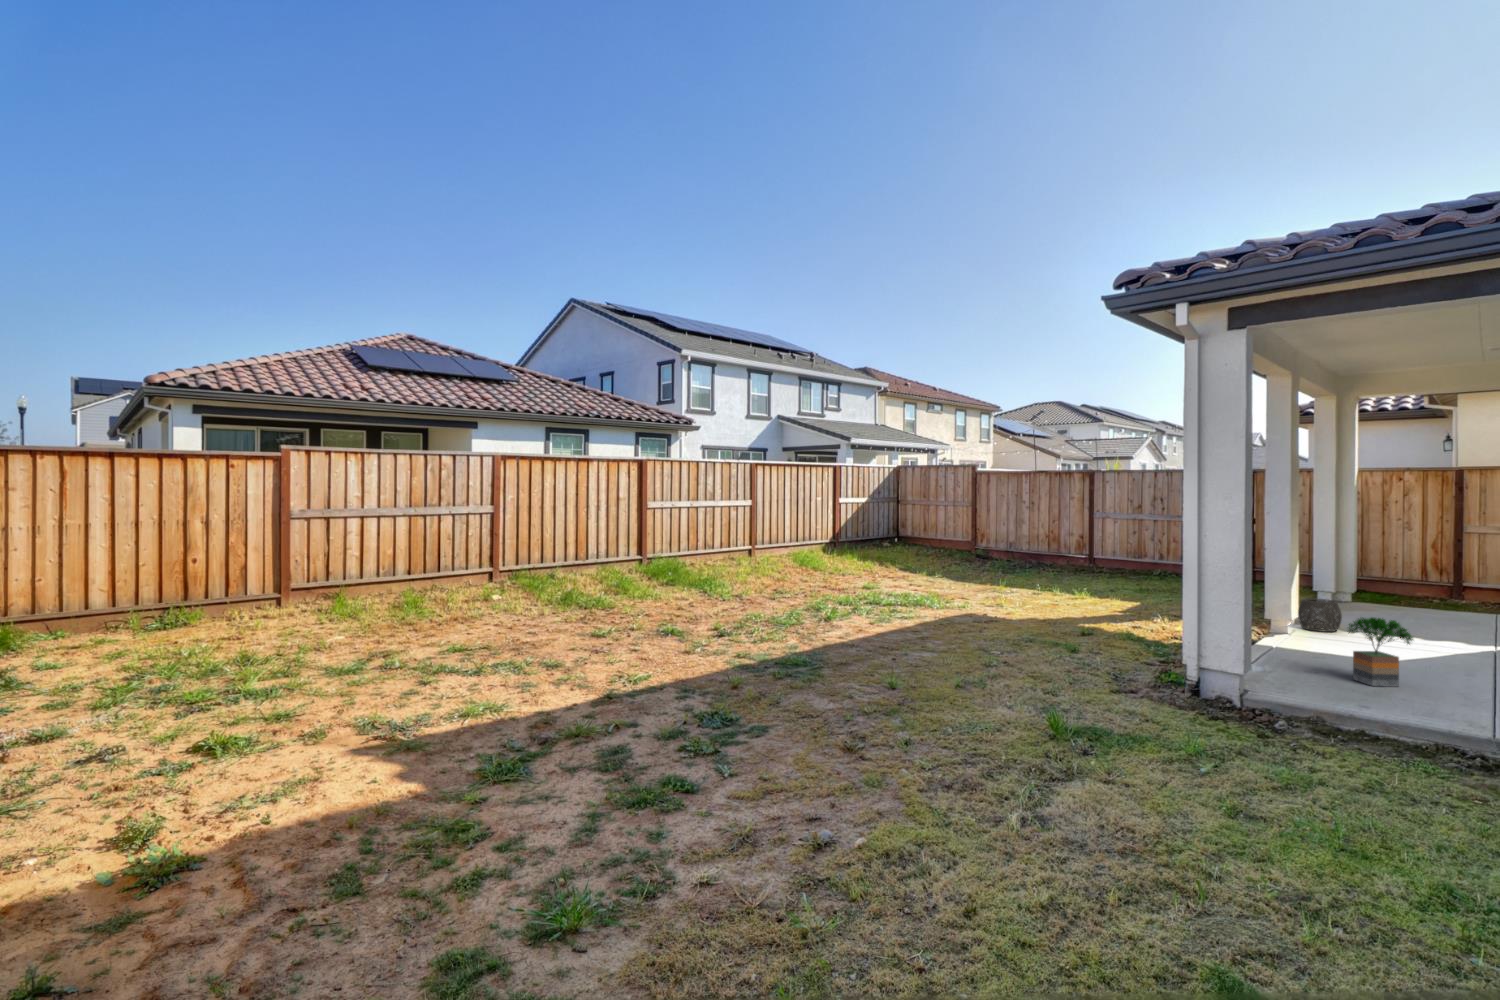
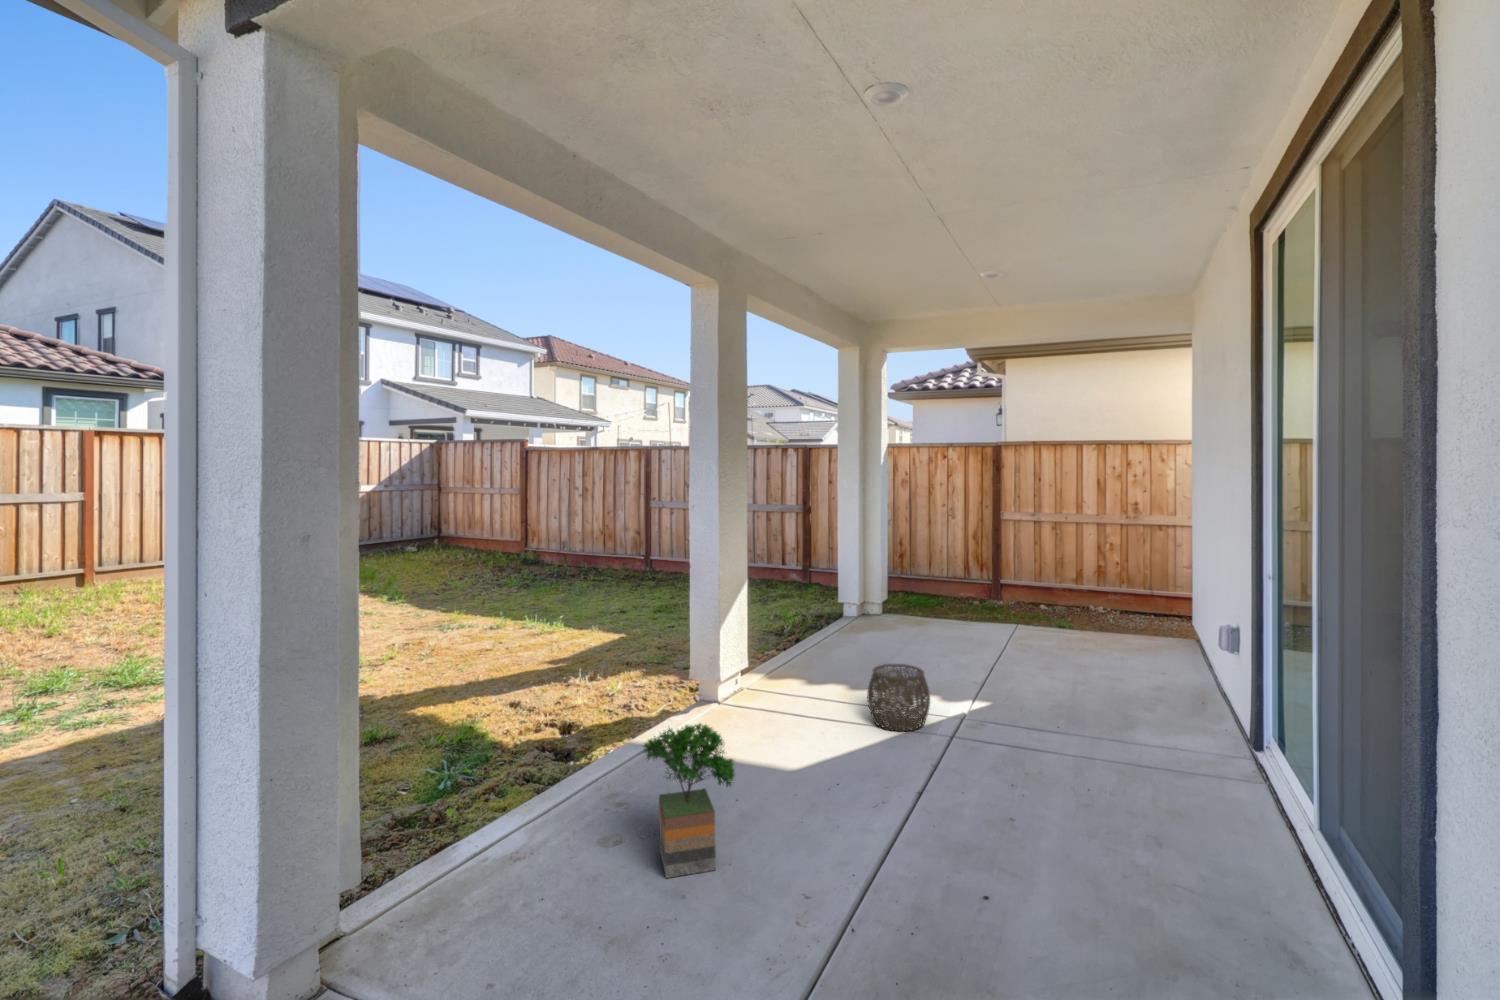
woven basket: present [1298,598,1342,632] -> present [867,664,930,731]

